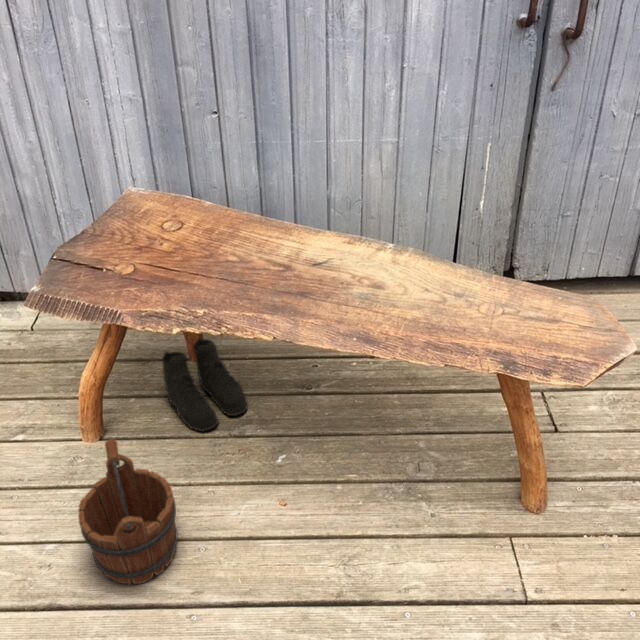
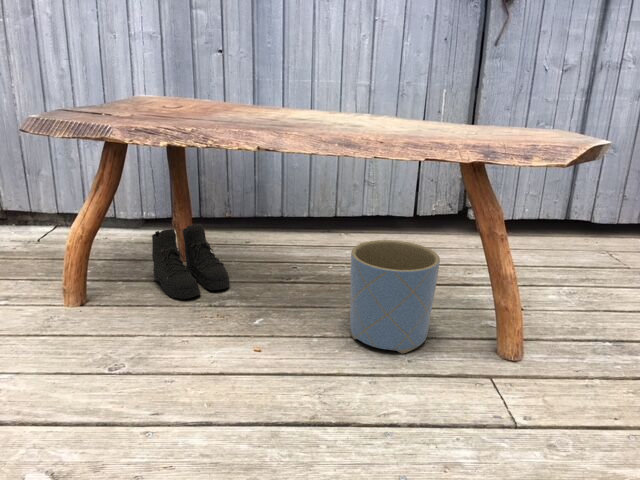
planter: none [374,384,465,506] -> present [350,240,440,353]
wooden bucket: present [78,438,178,584] -> none [35,230,145,405]

